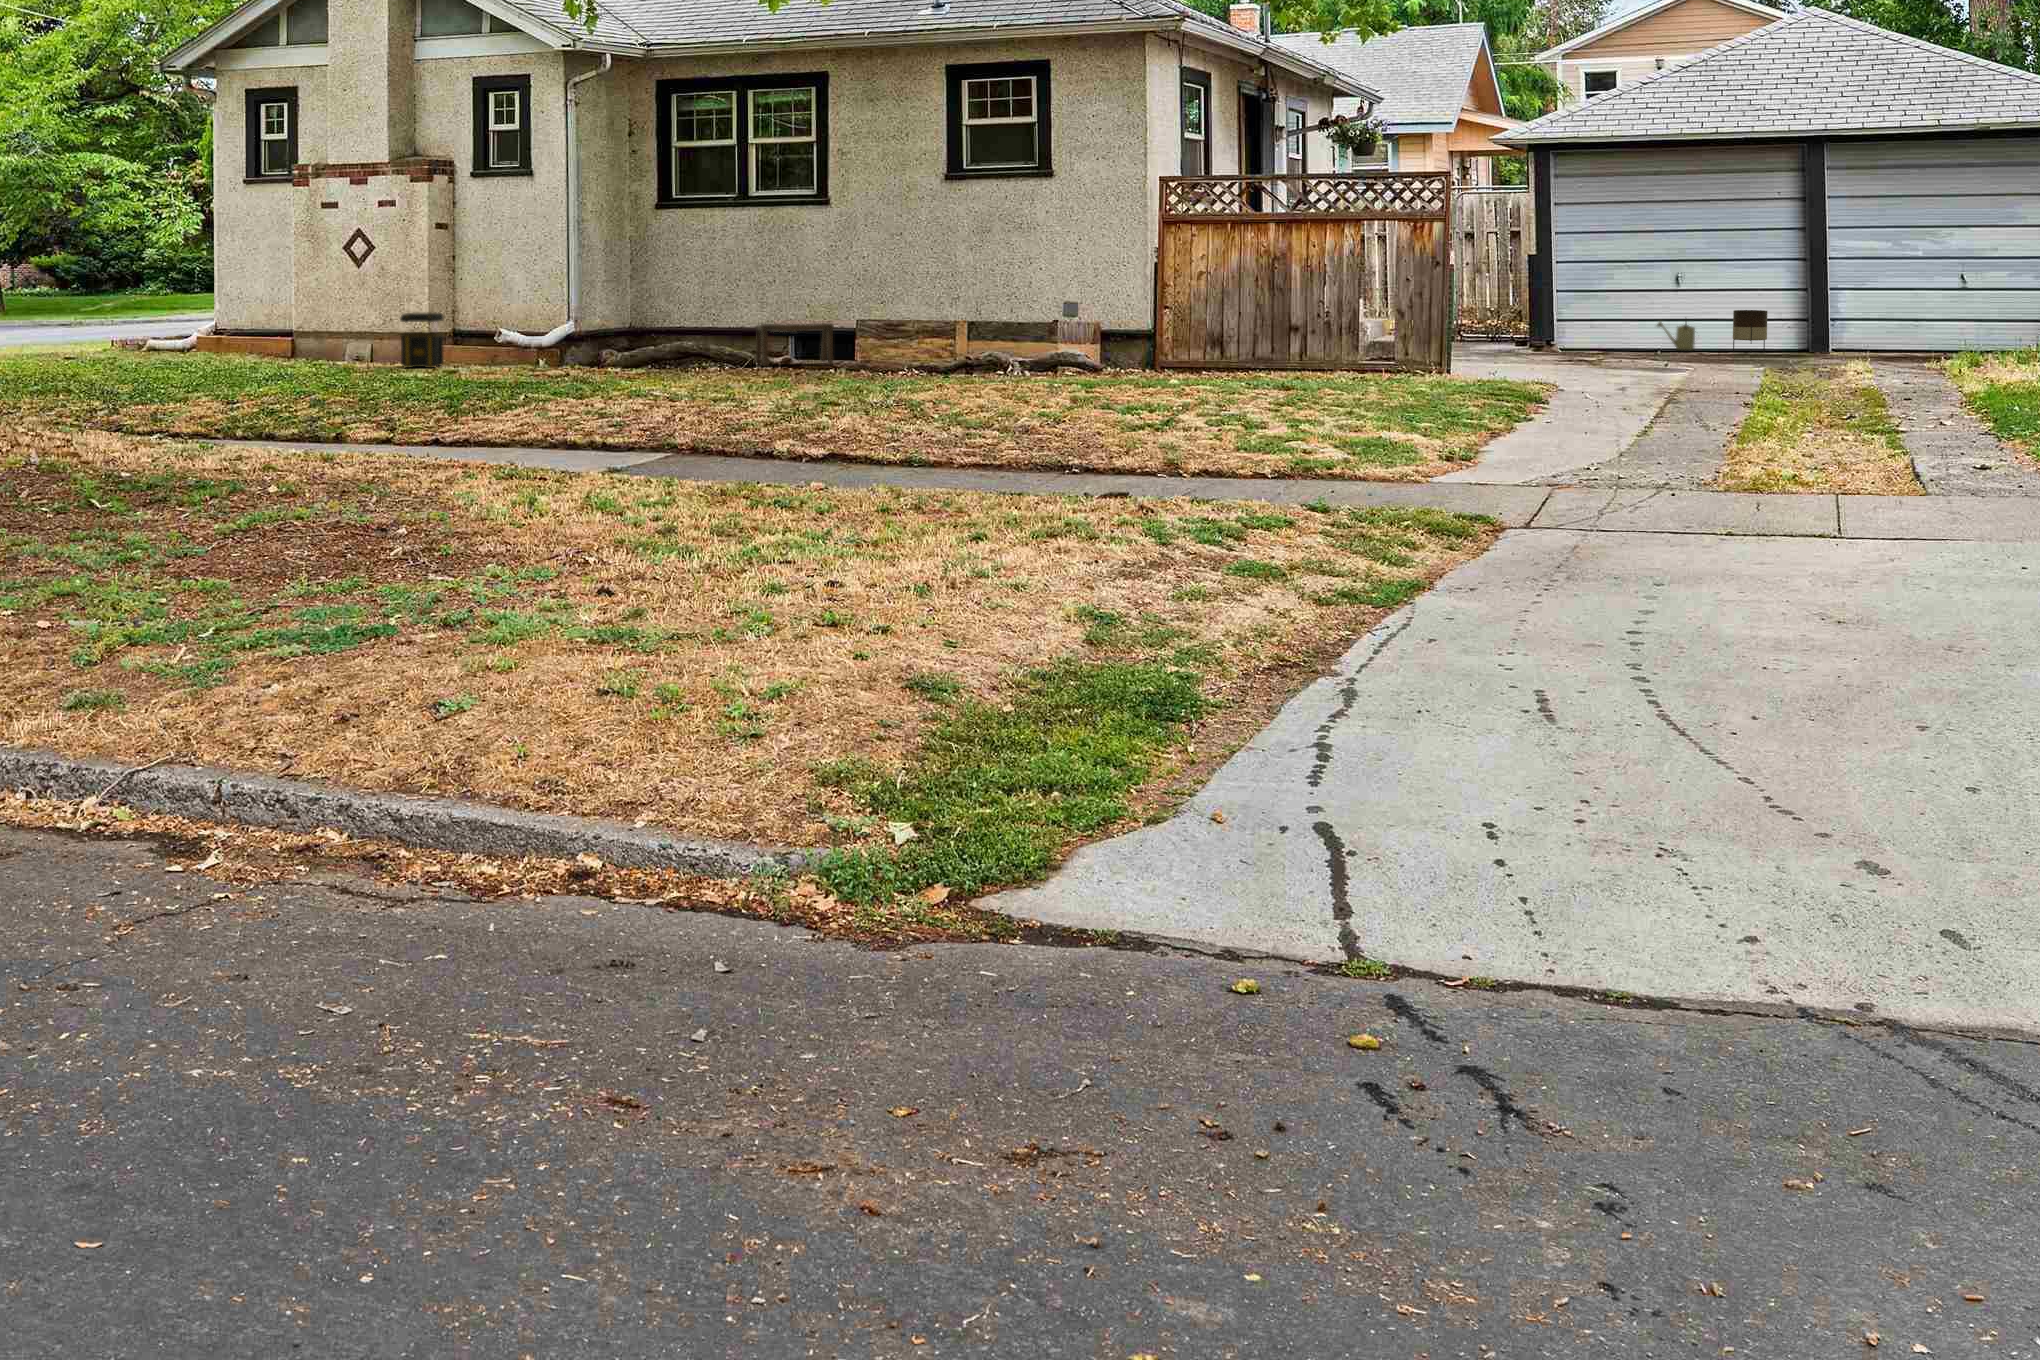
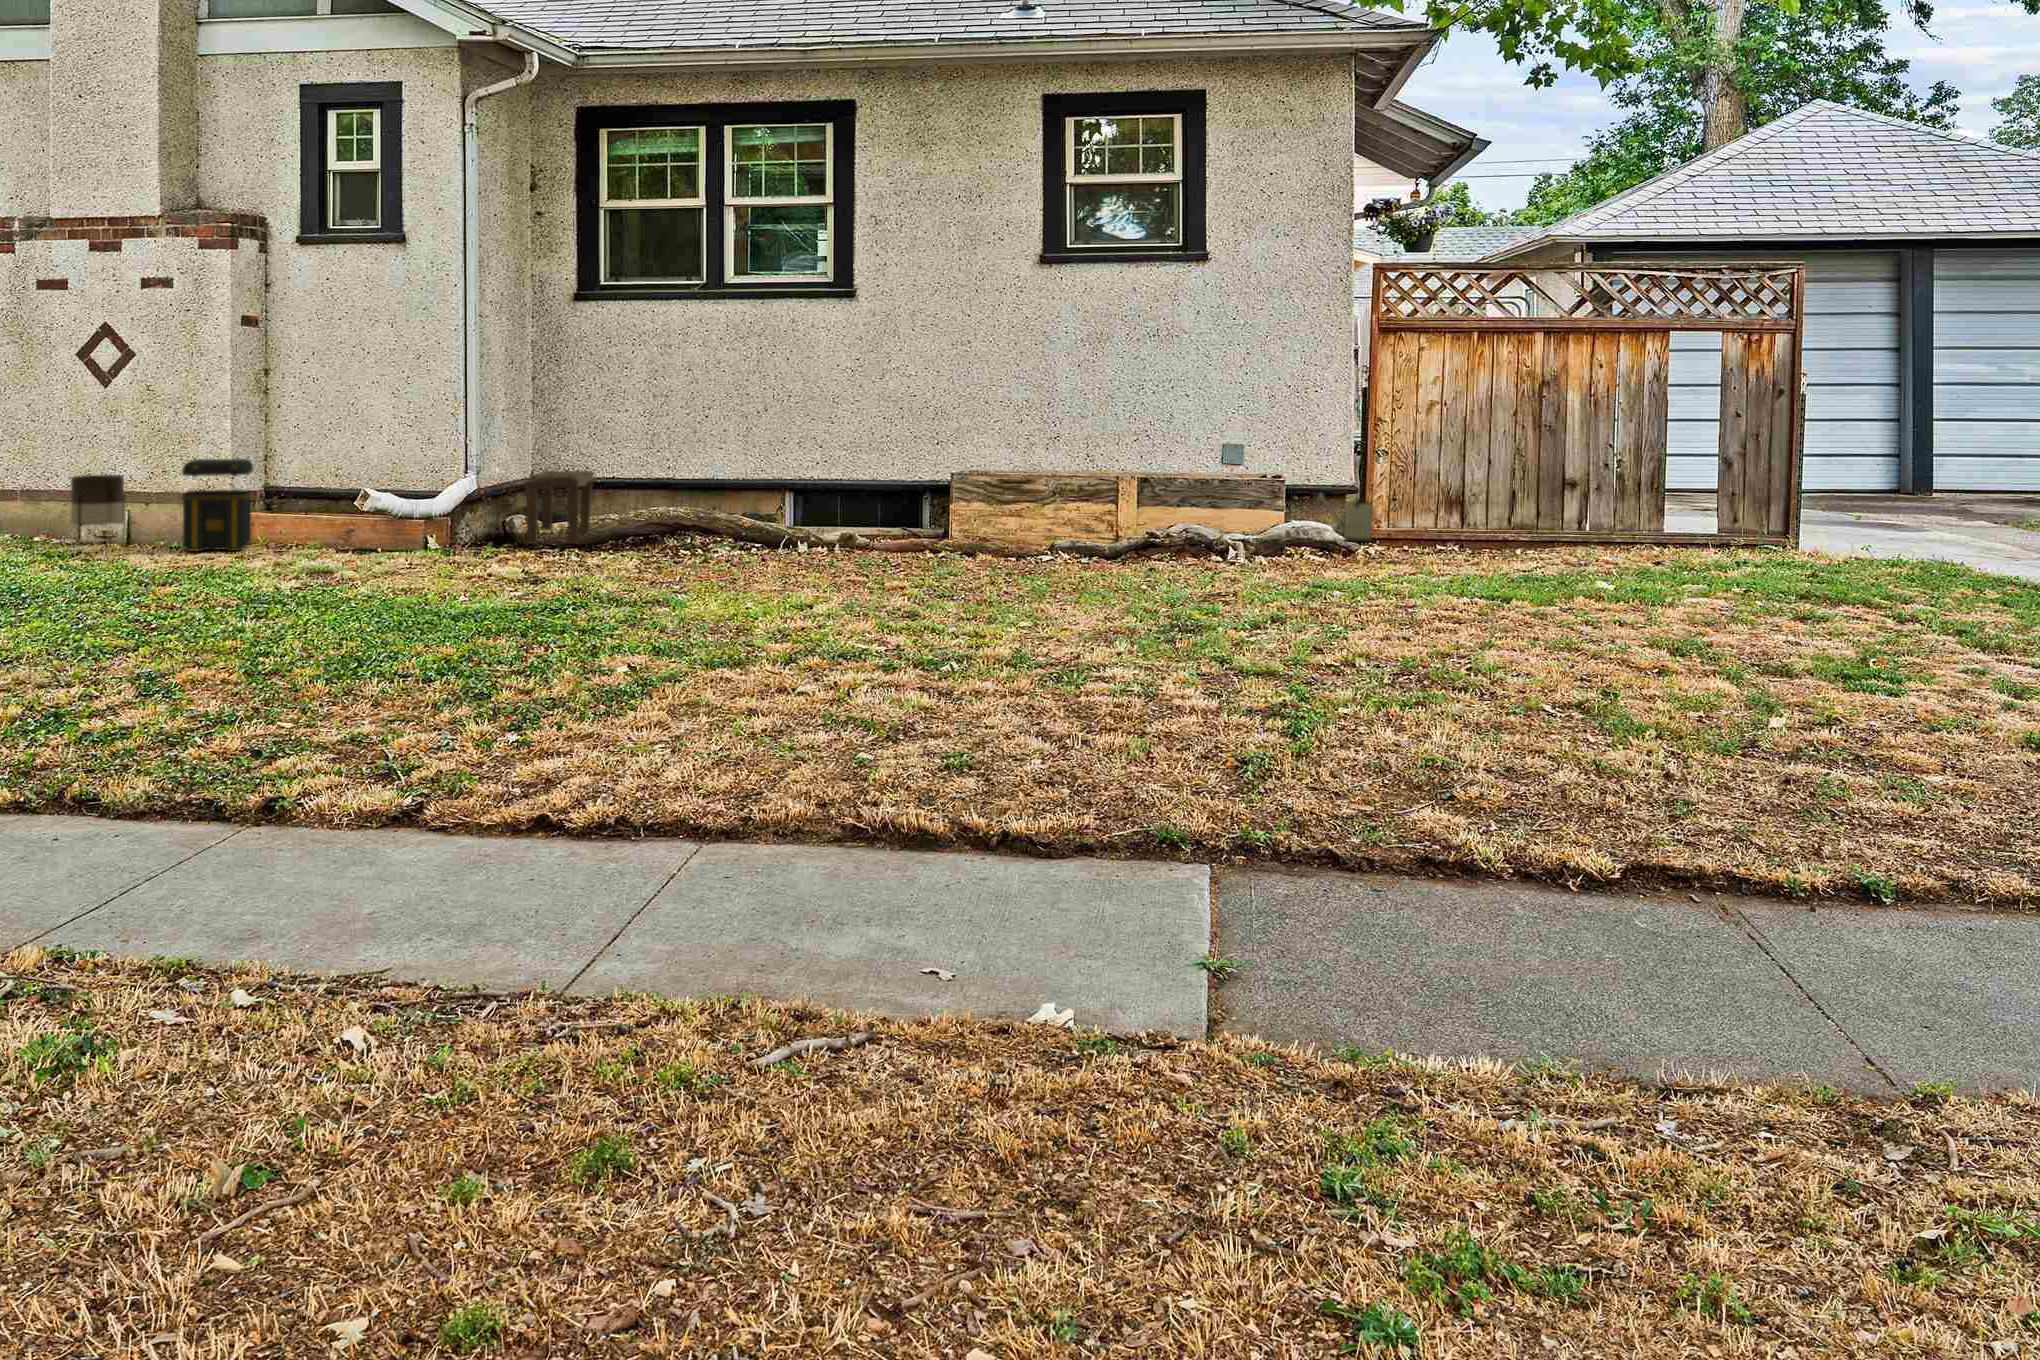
planter: present [1733,310,1767,353] -> present [70,475,125,527]
watering can: present [1657,322,1695,351] -> present [1315,489,1372,542]
bench: present [756,323,834,367] -> present [524,471,594,544]

